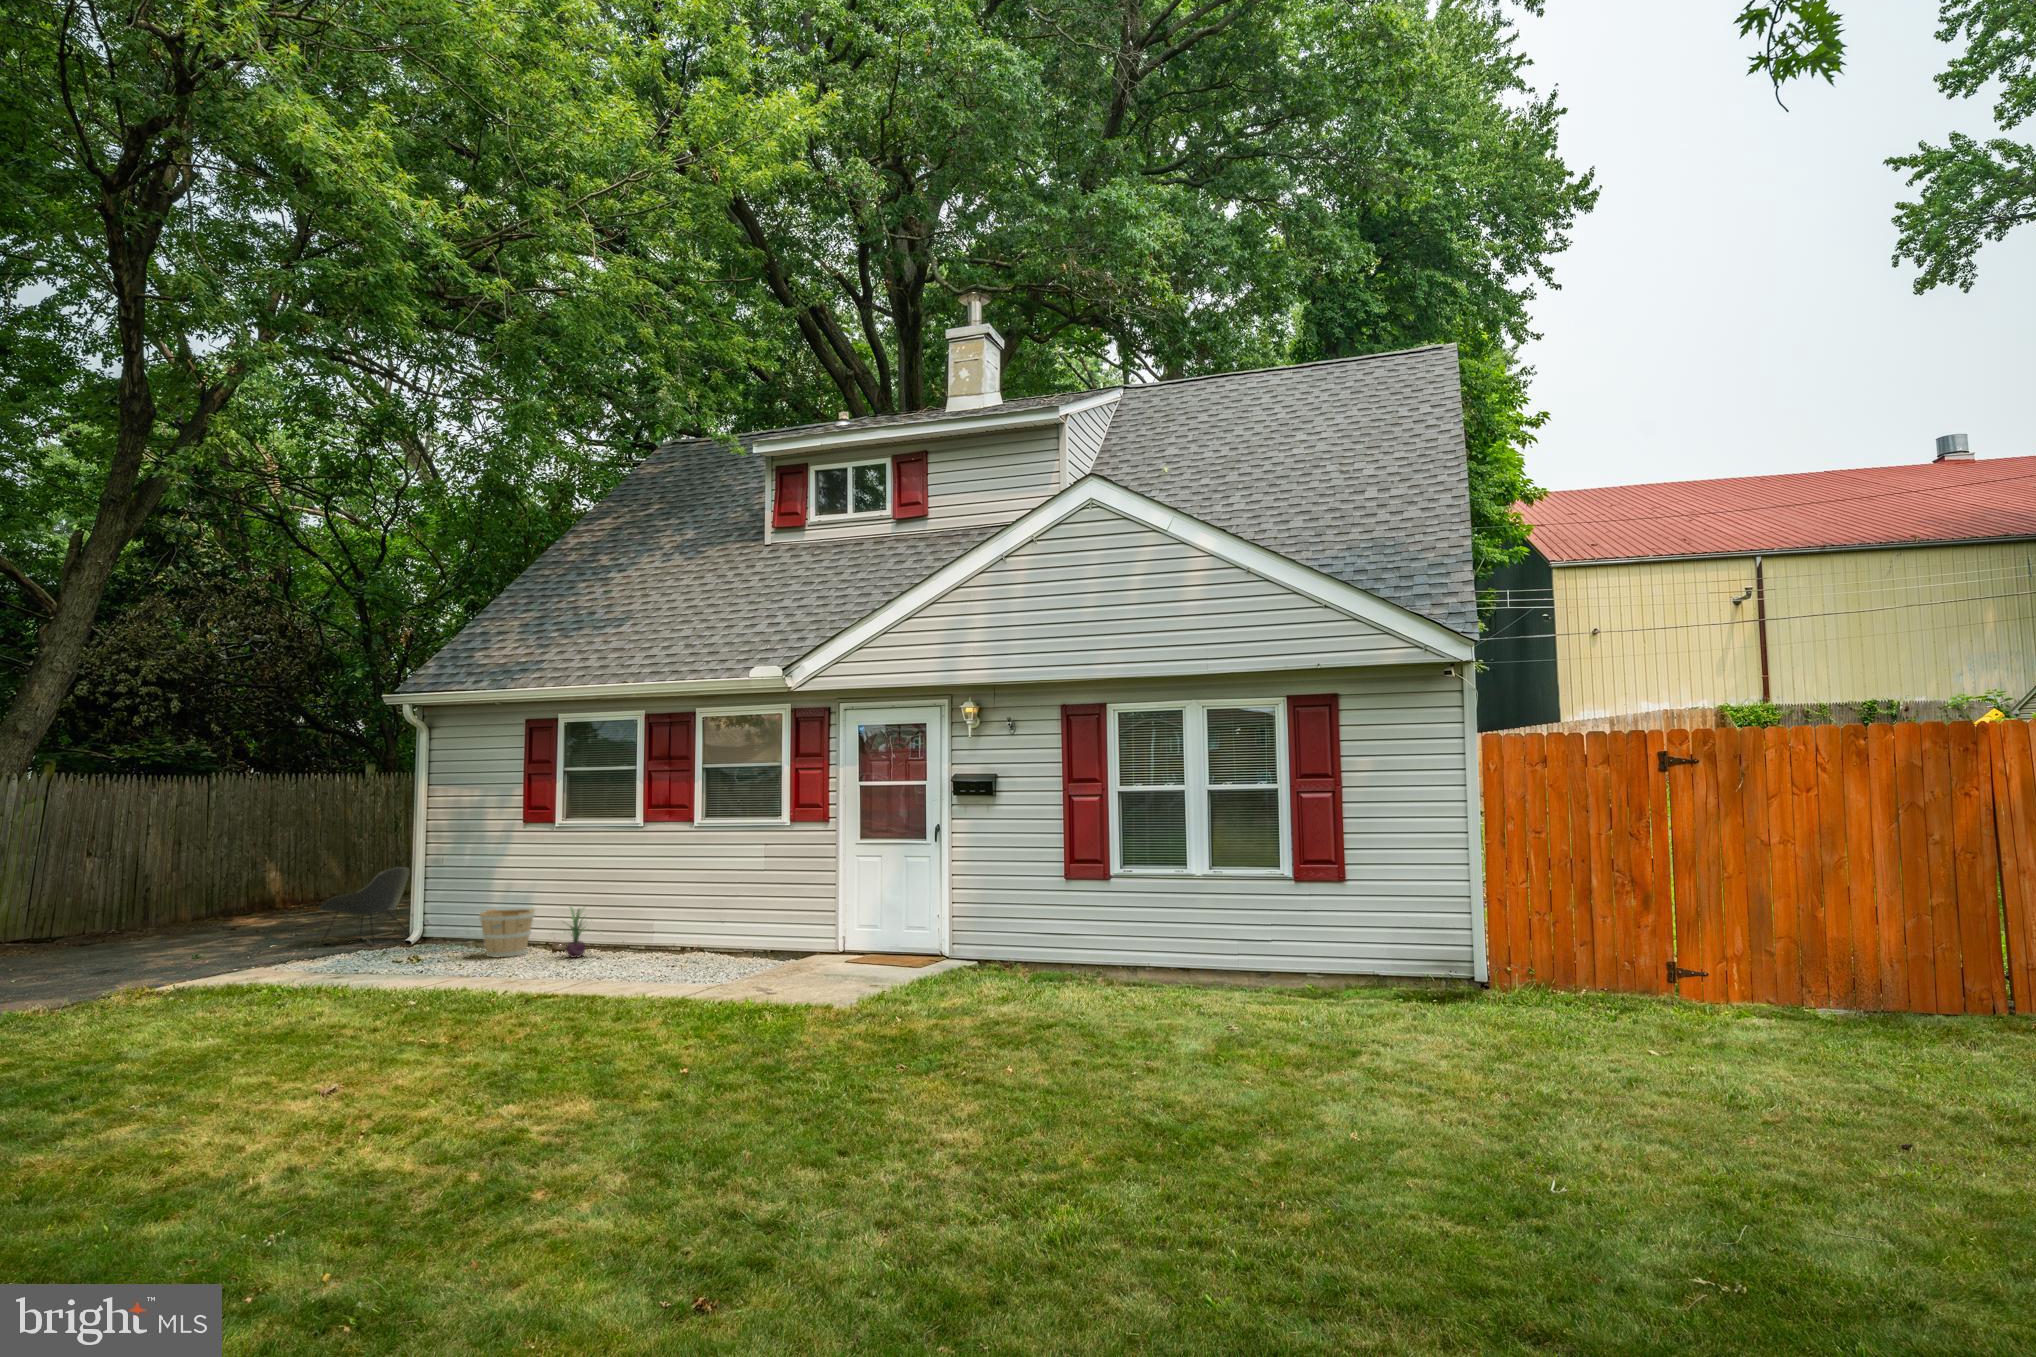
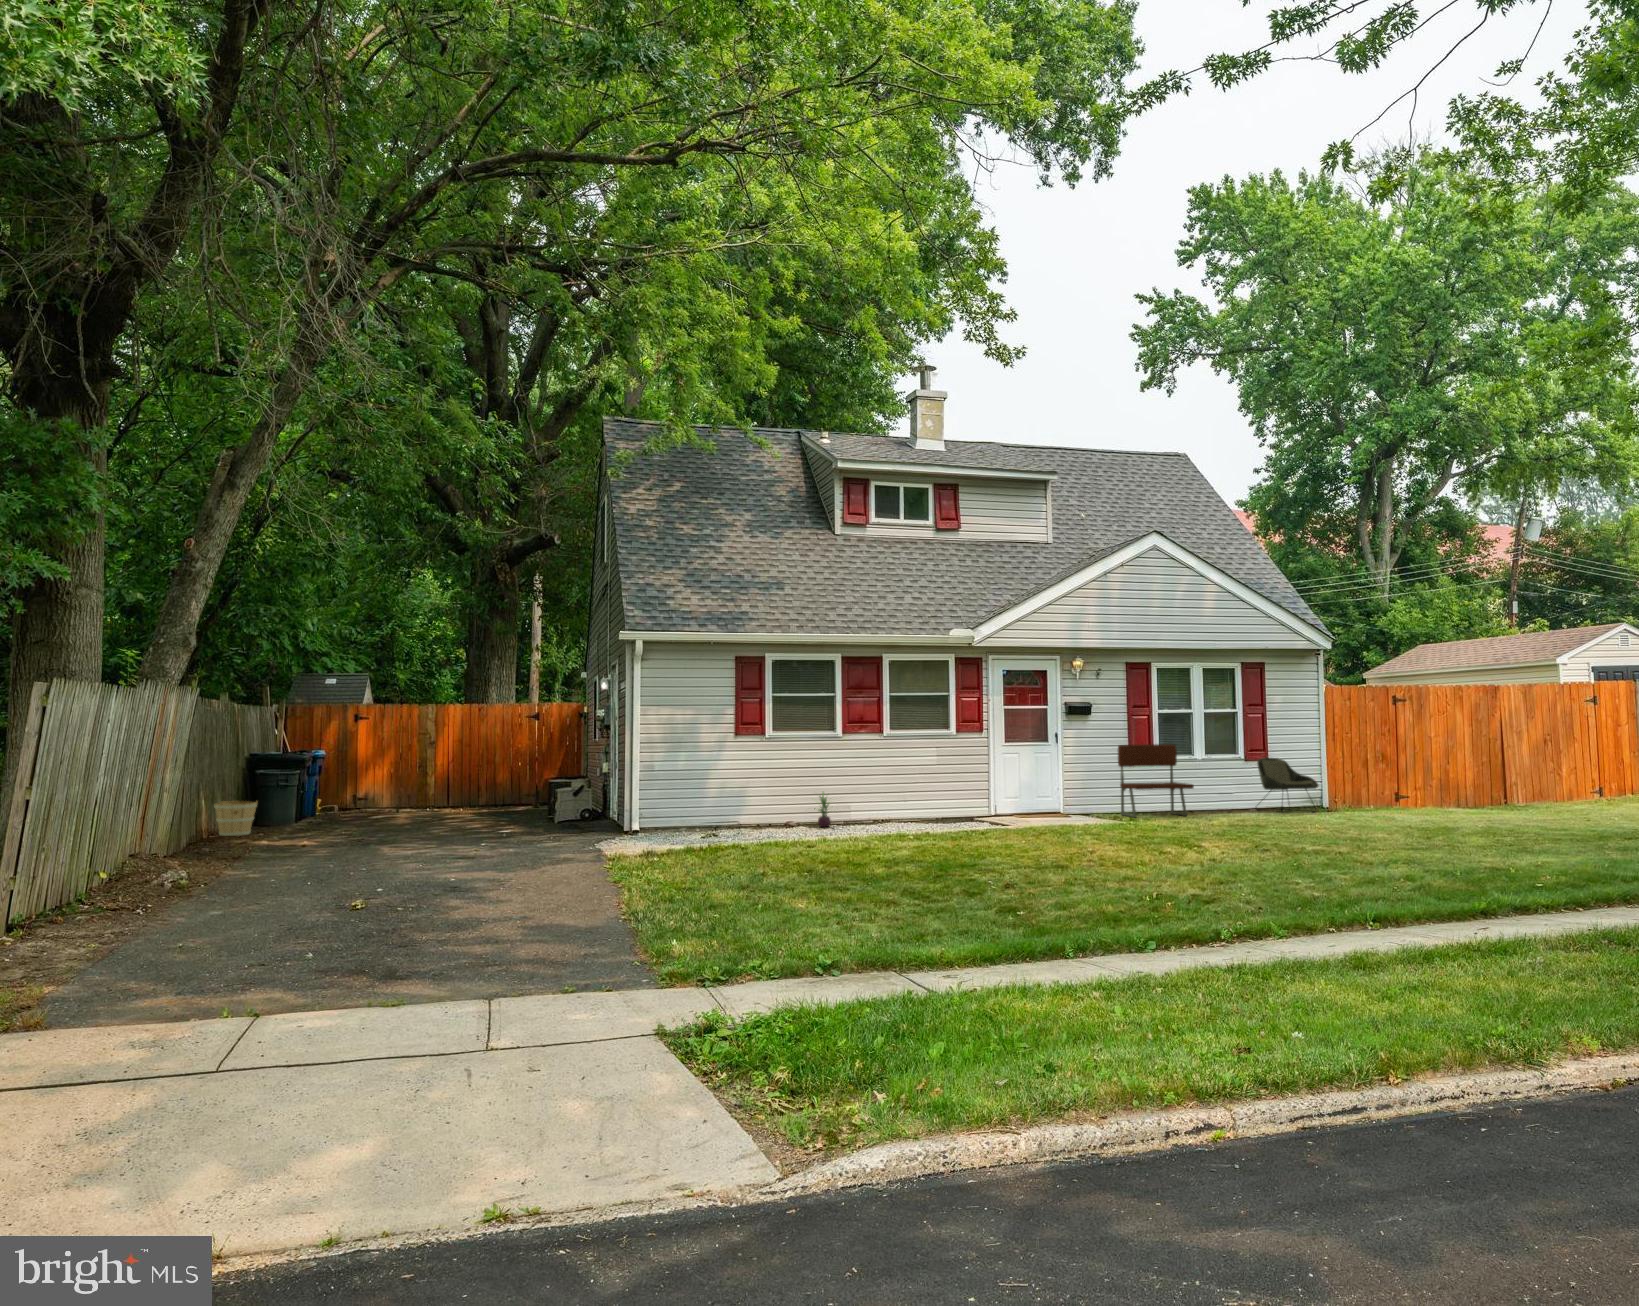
bench: none [1015,846,1134,976] -> present [1118,744,1194,817]
lounge chair: present [319,867,409,946] -> present [1257,758,1318,813]
wooden bucket: present [479,909,535,958] -> present [214,801,257,836]

